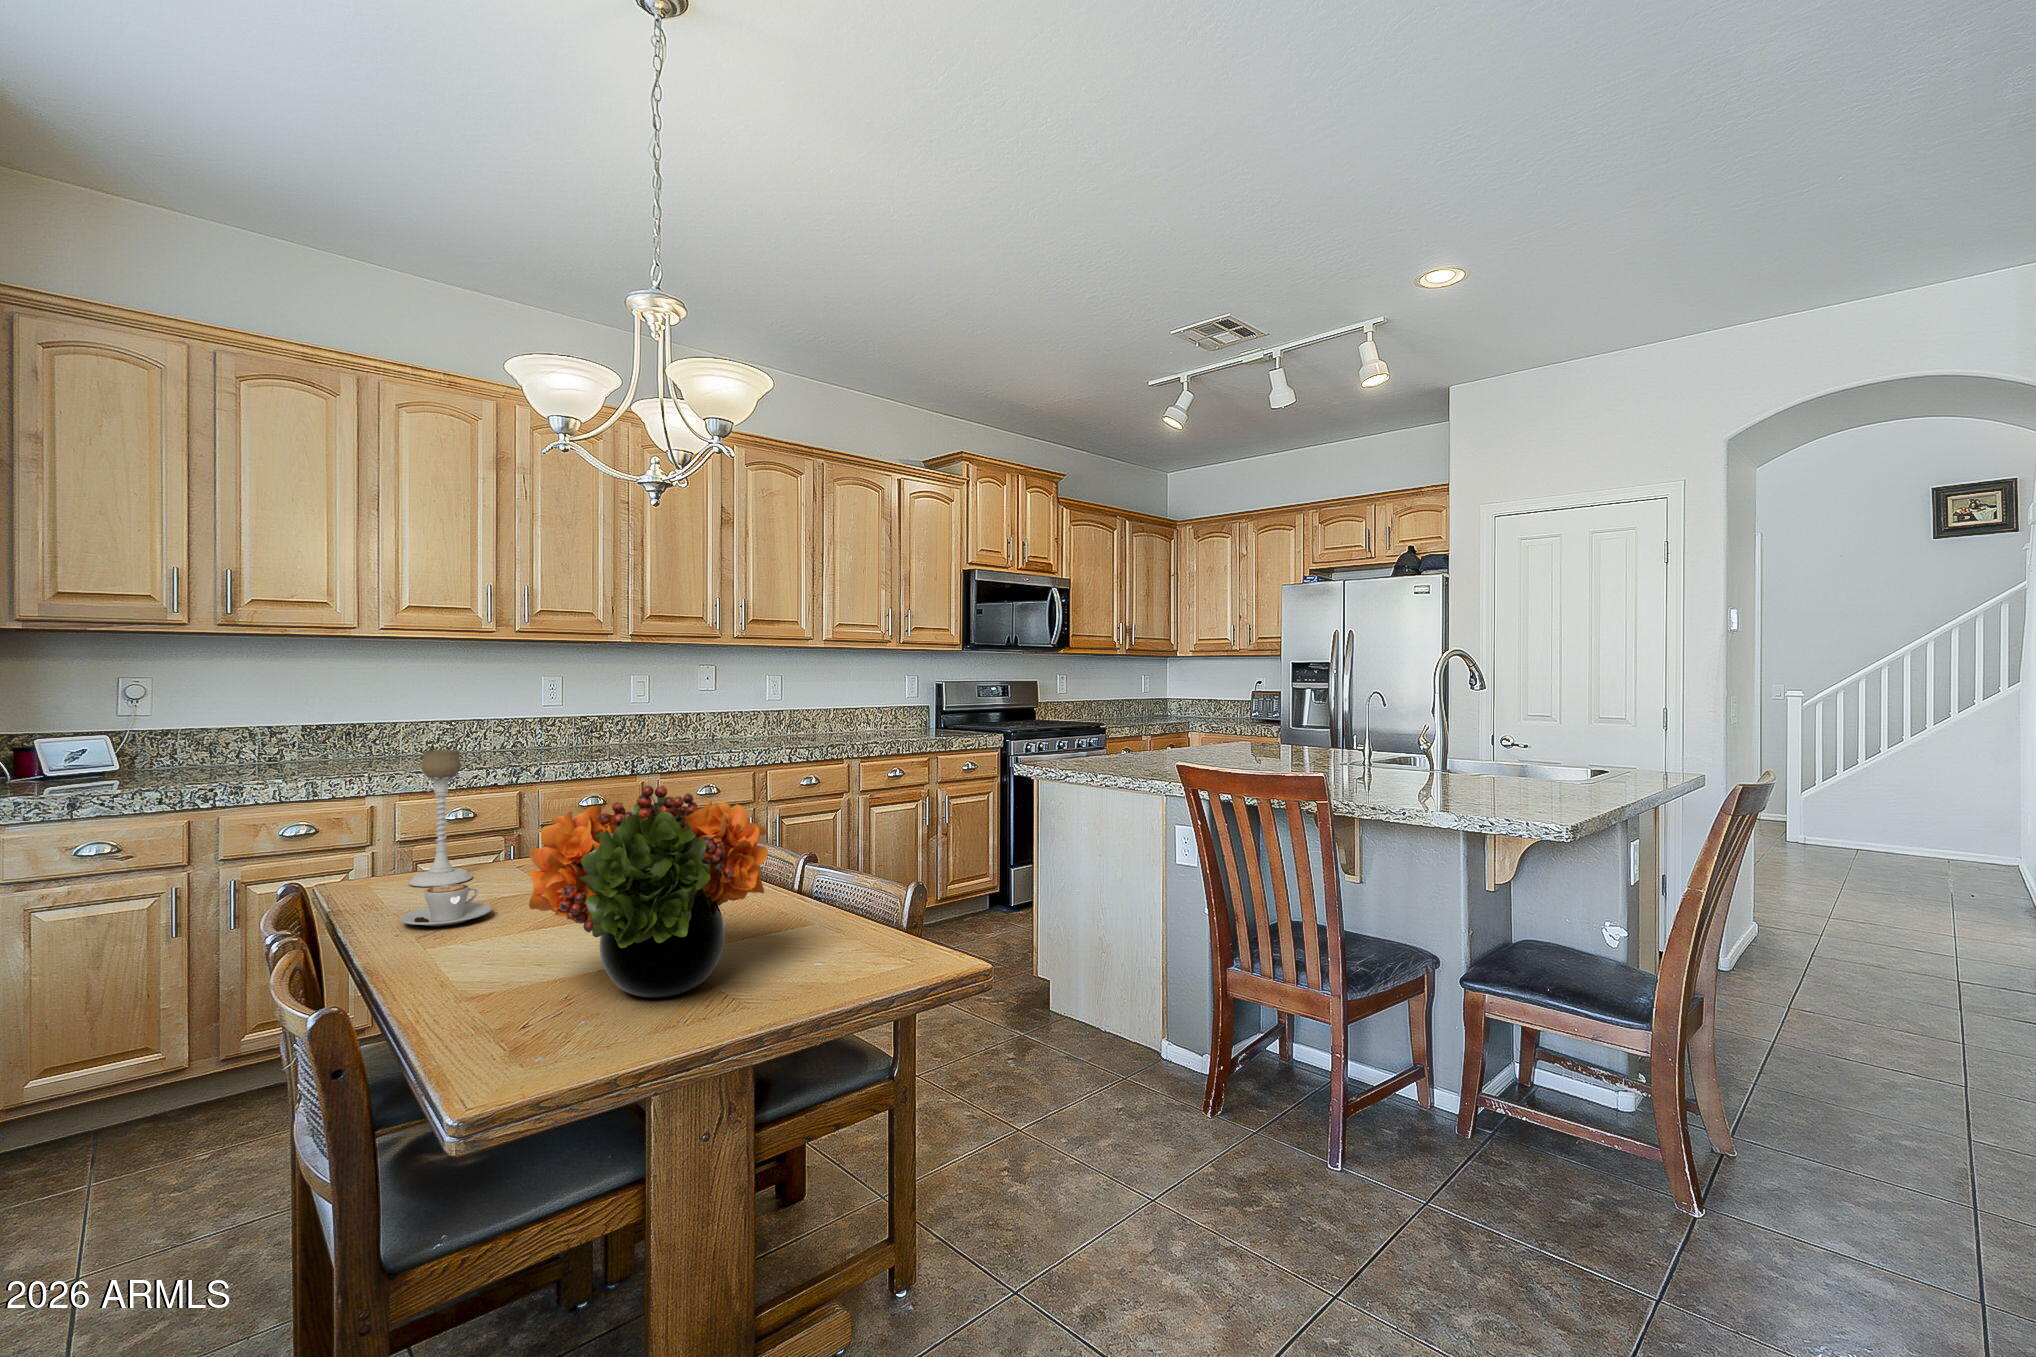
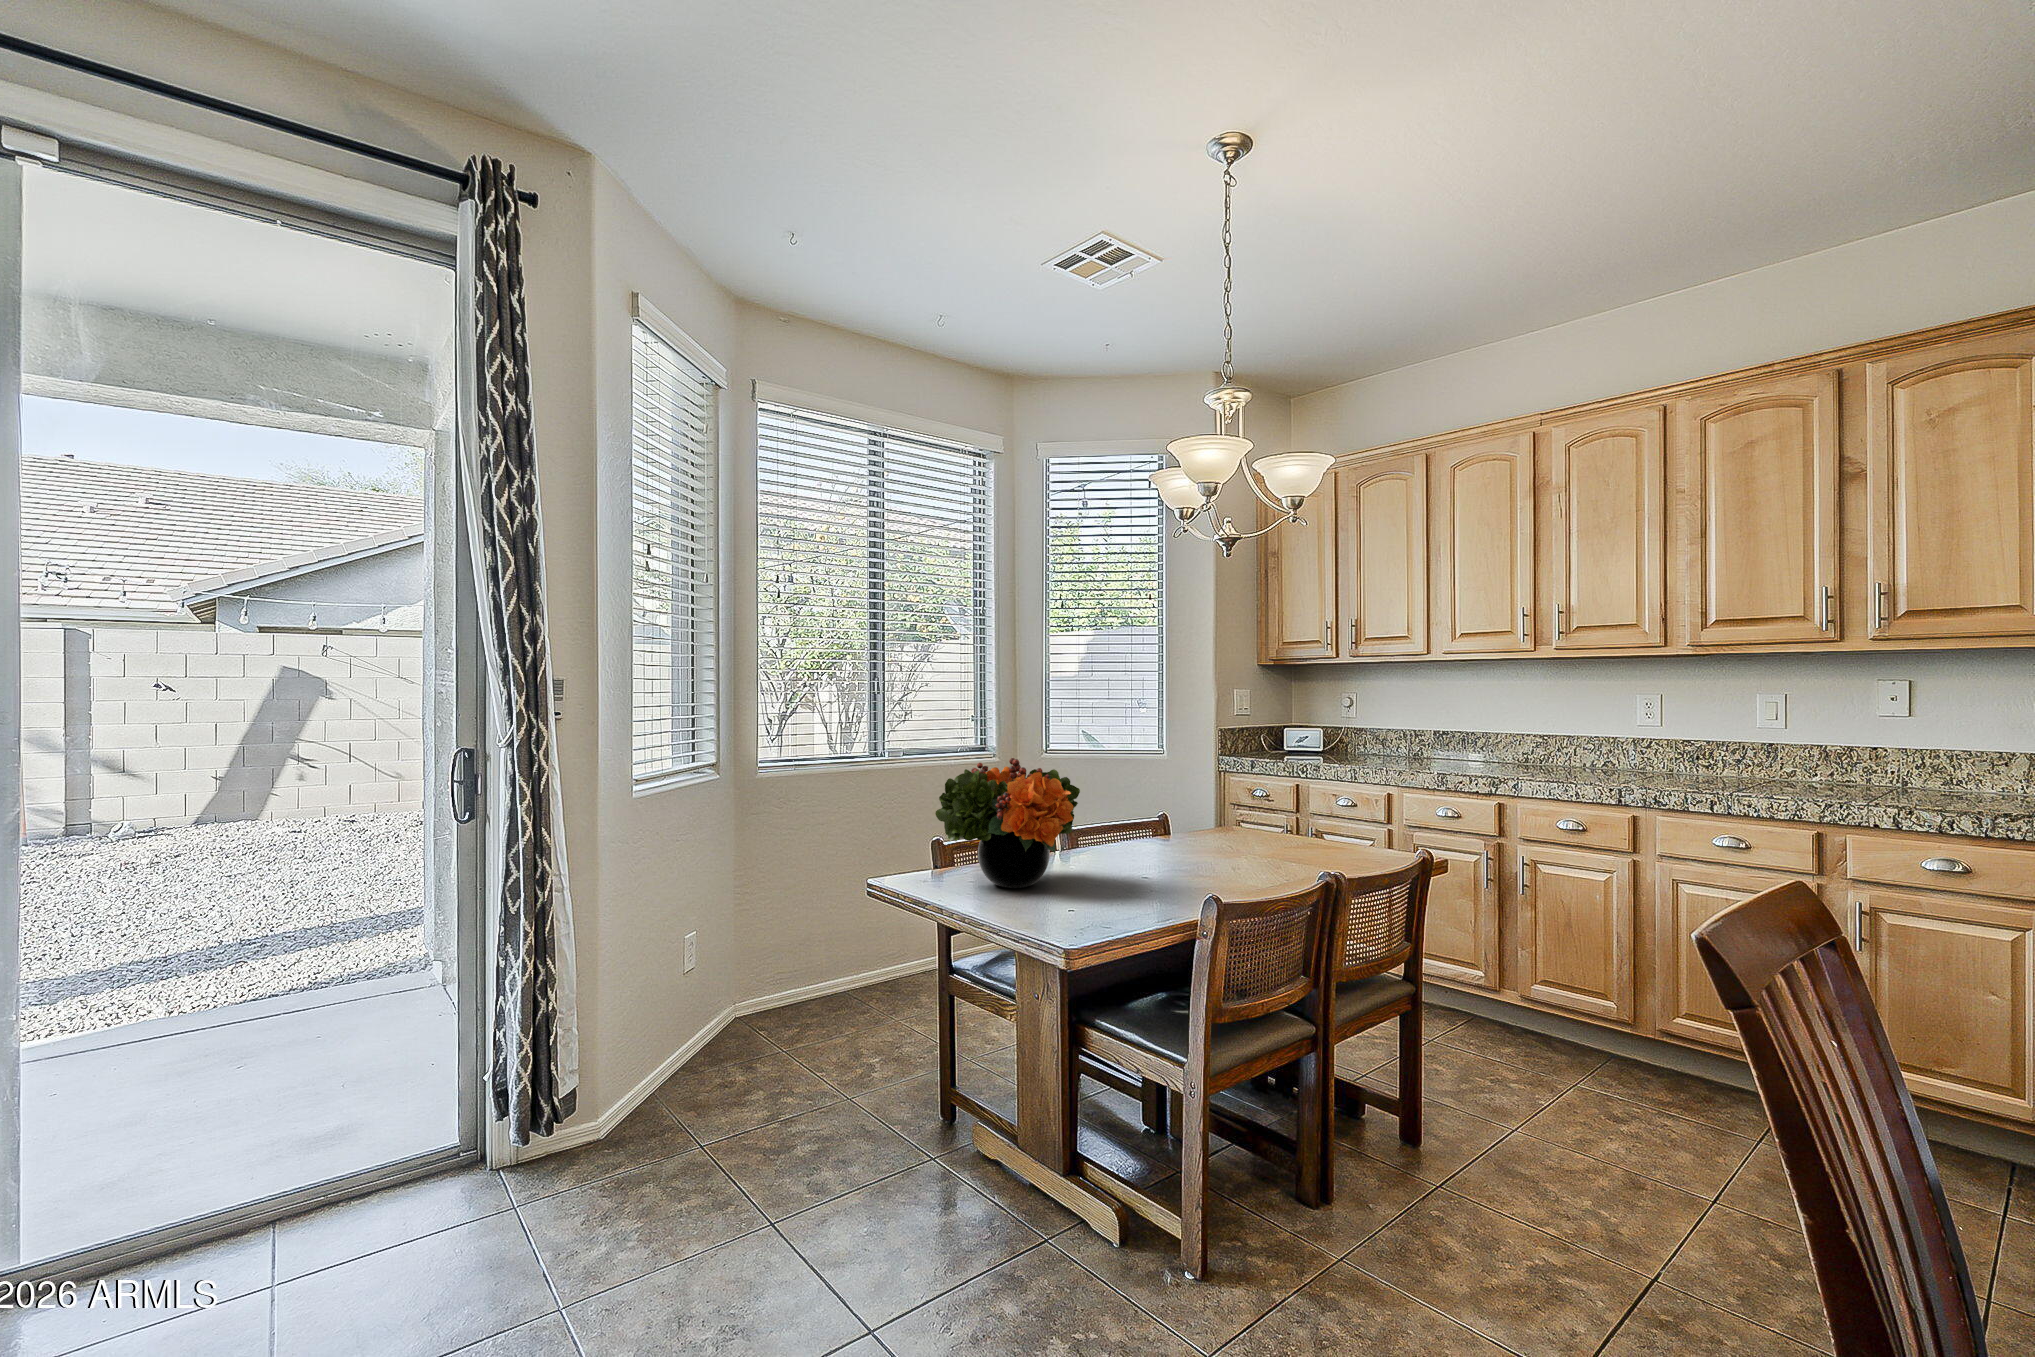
candle holder: present [409,749,472,887] -> none [1230,744,1269,840]
coffee cup: present [400,884,492,926] -> none [1127,825,1176,849]

